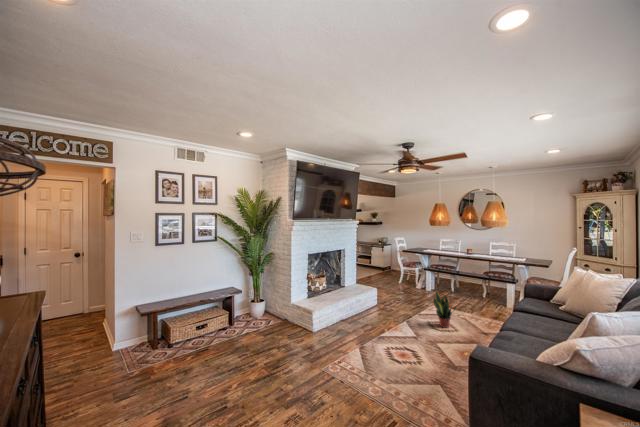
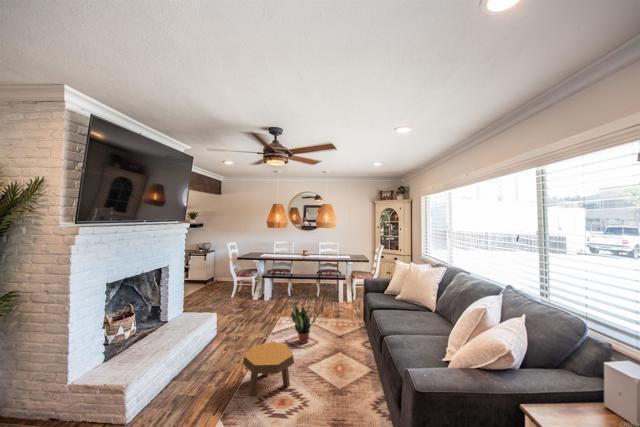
footstool: none [381,313,418,348] -> present [243,342,294,396]

